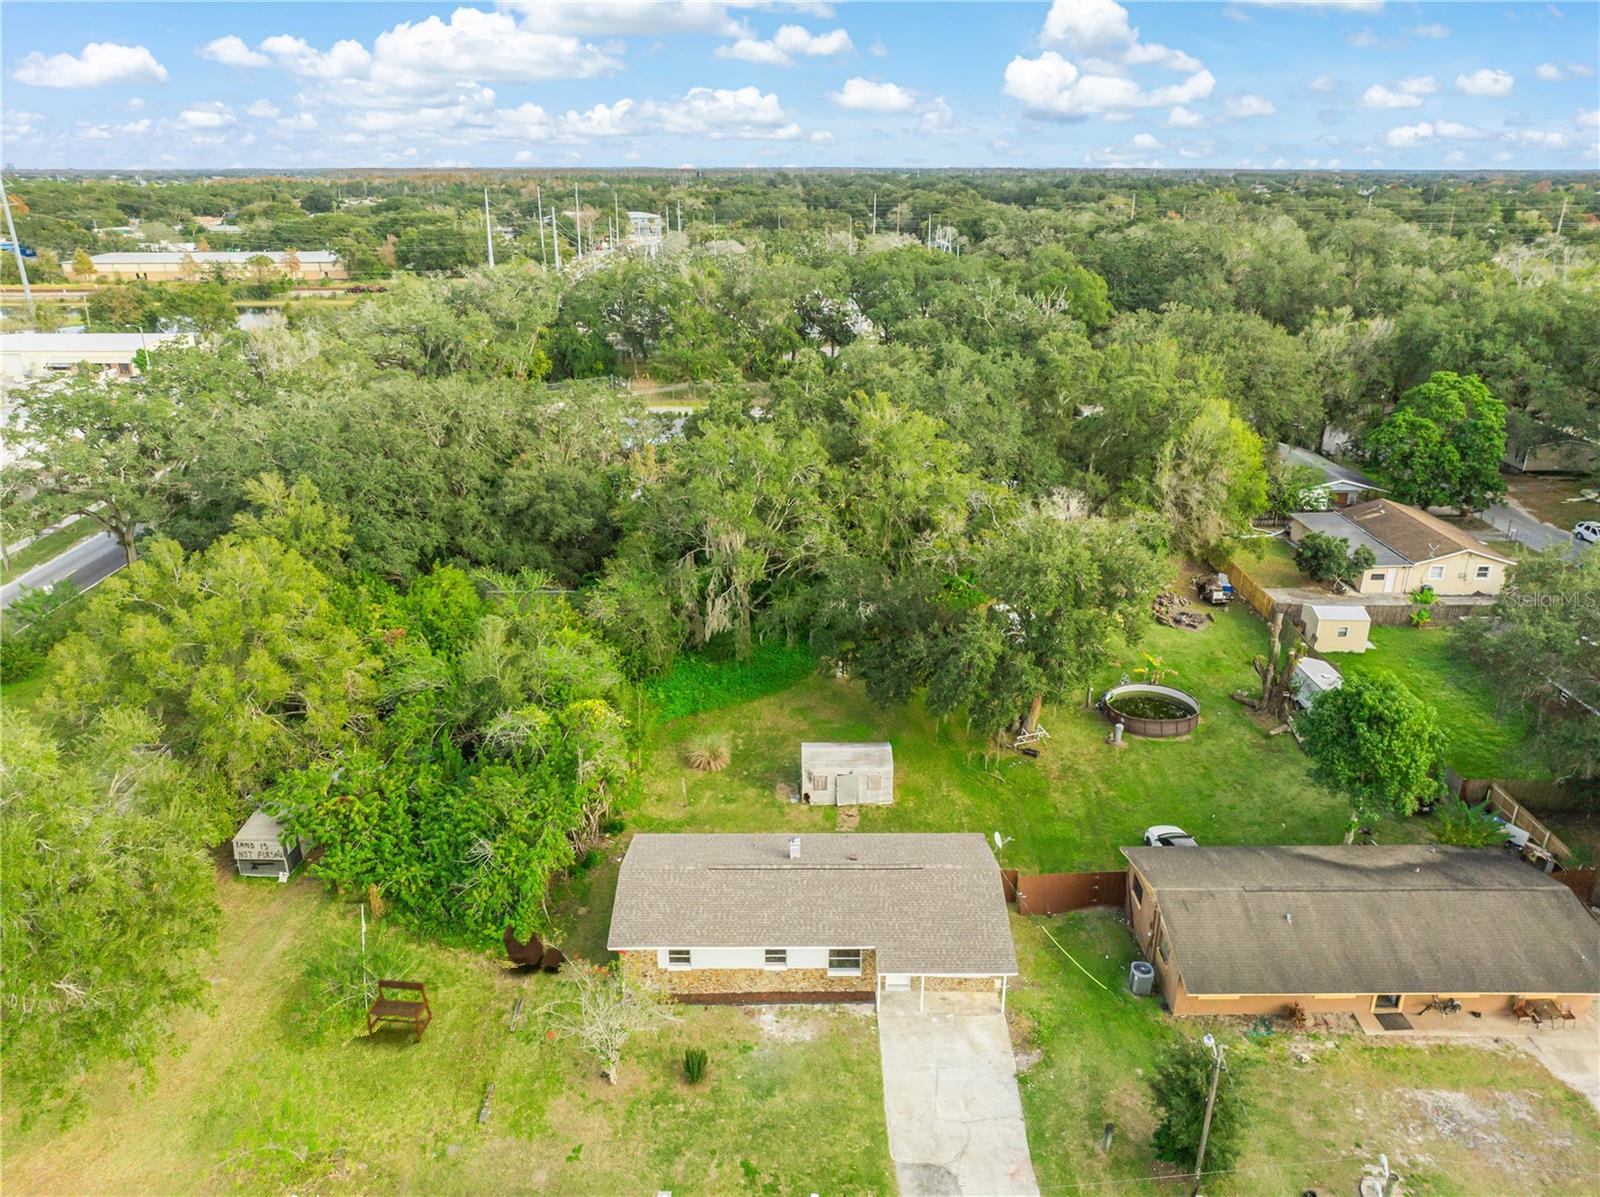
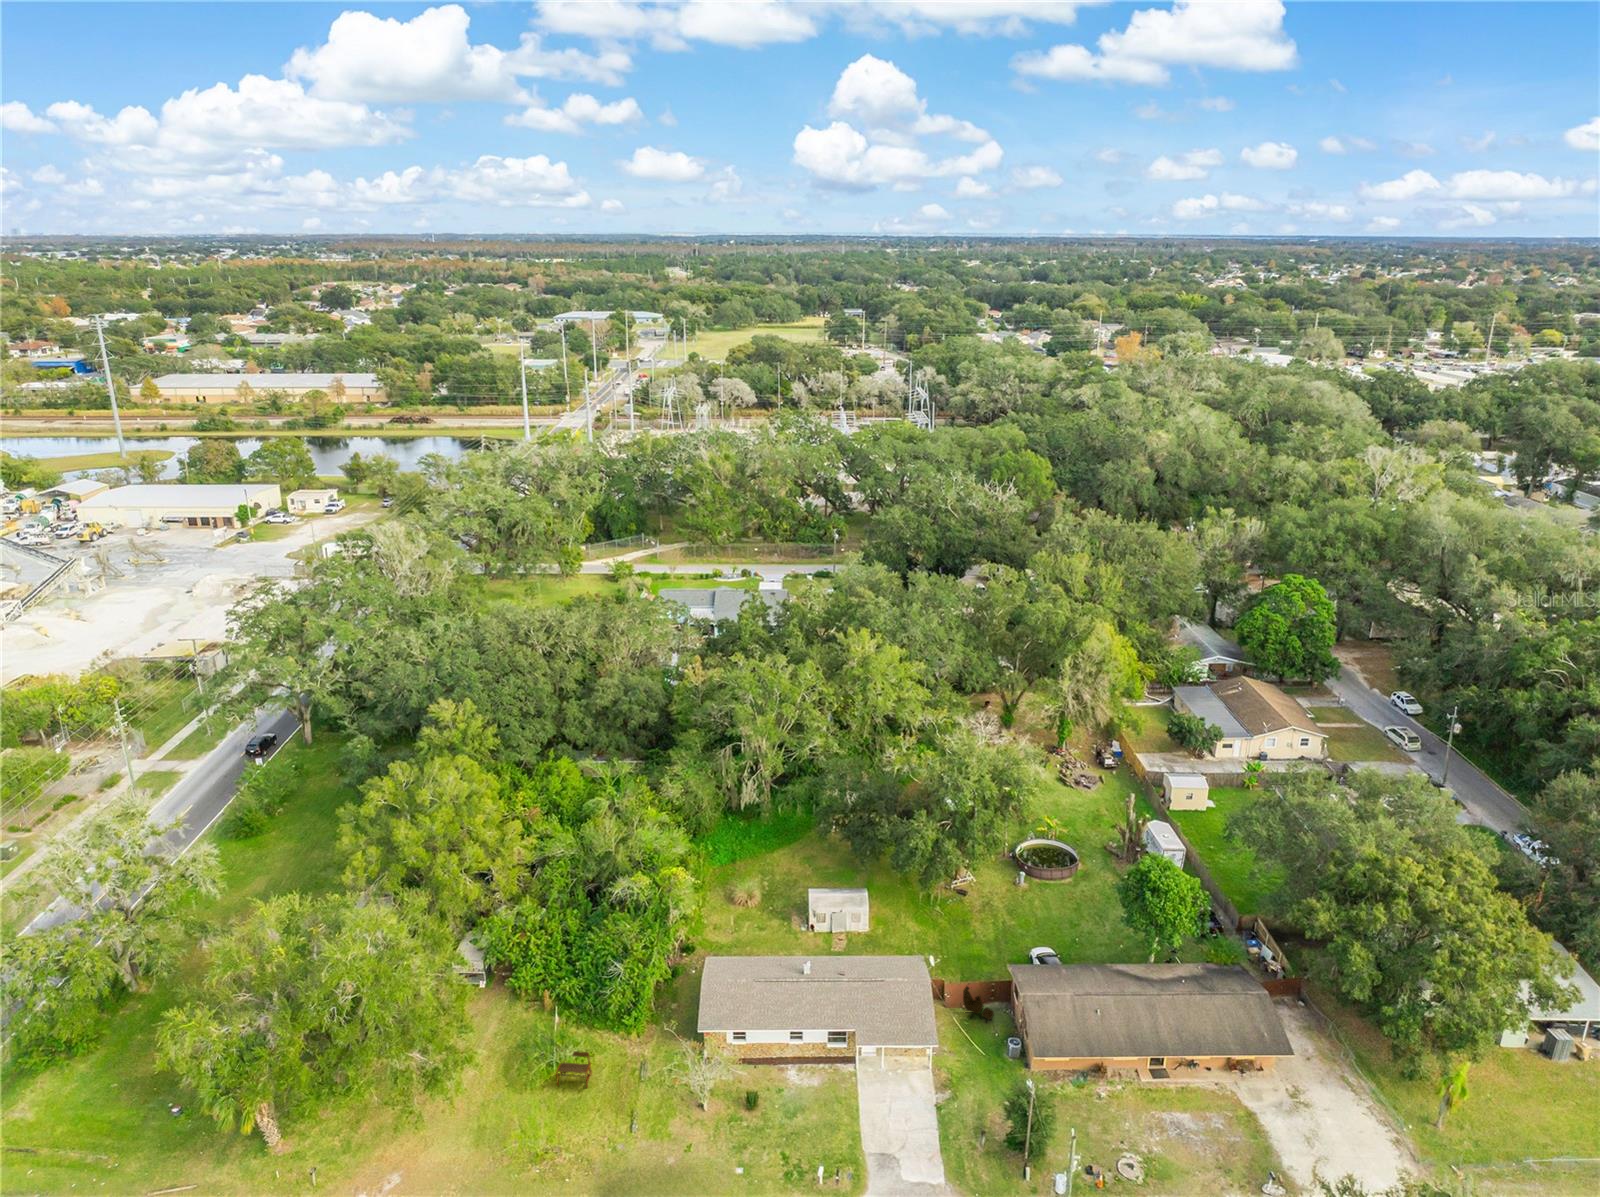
lounge chair: present [503,924,563,975] -> present [963,986,994,1020]

